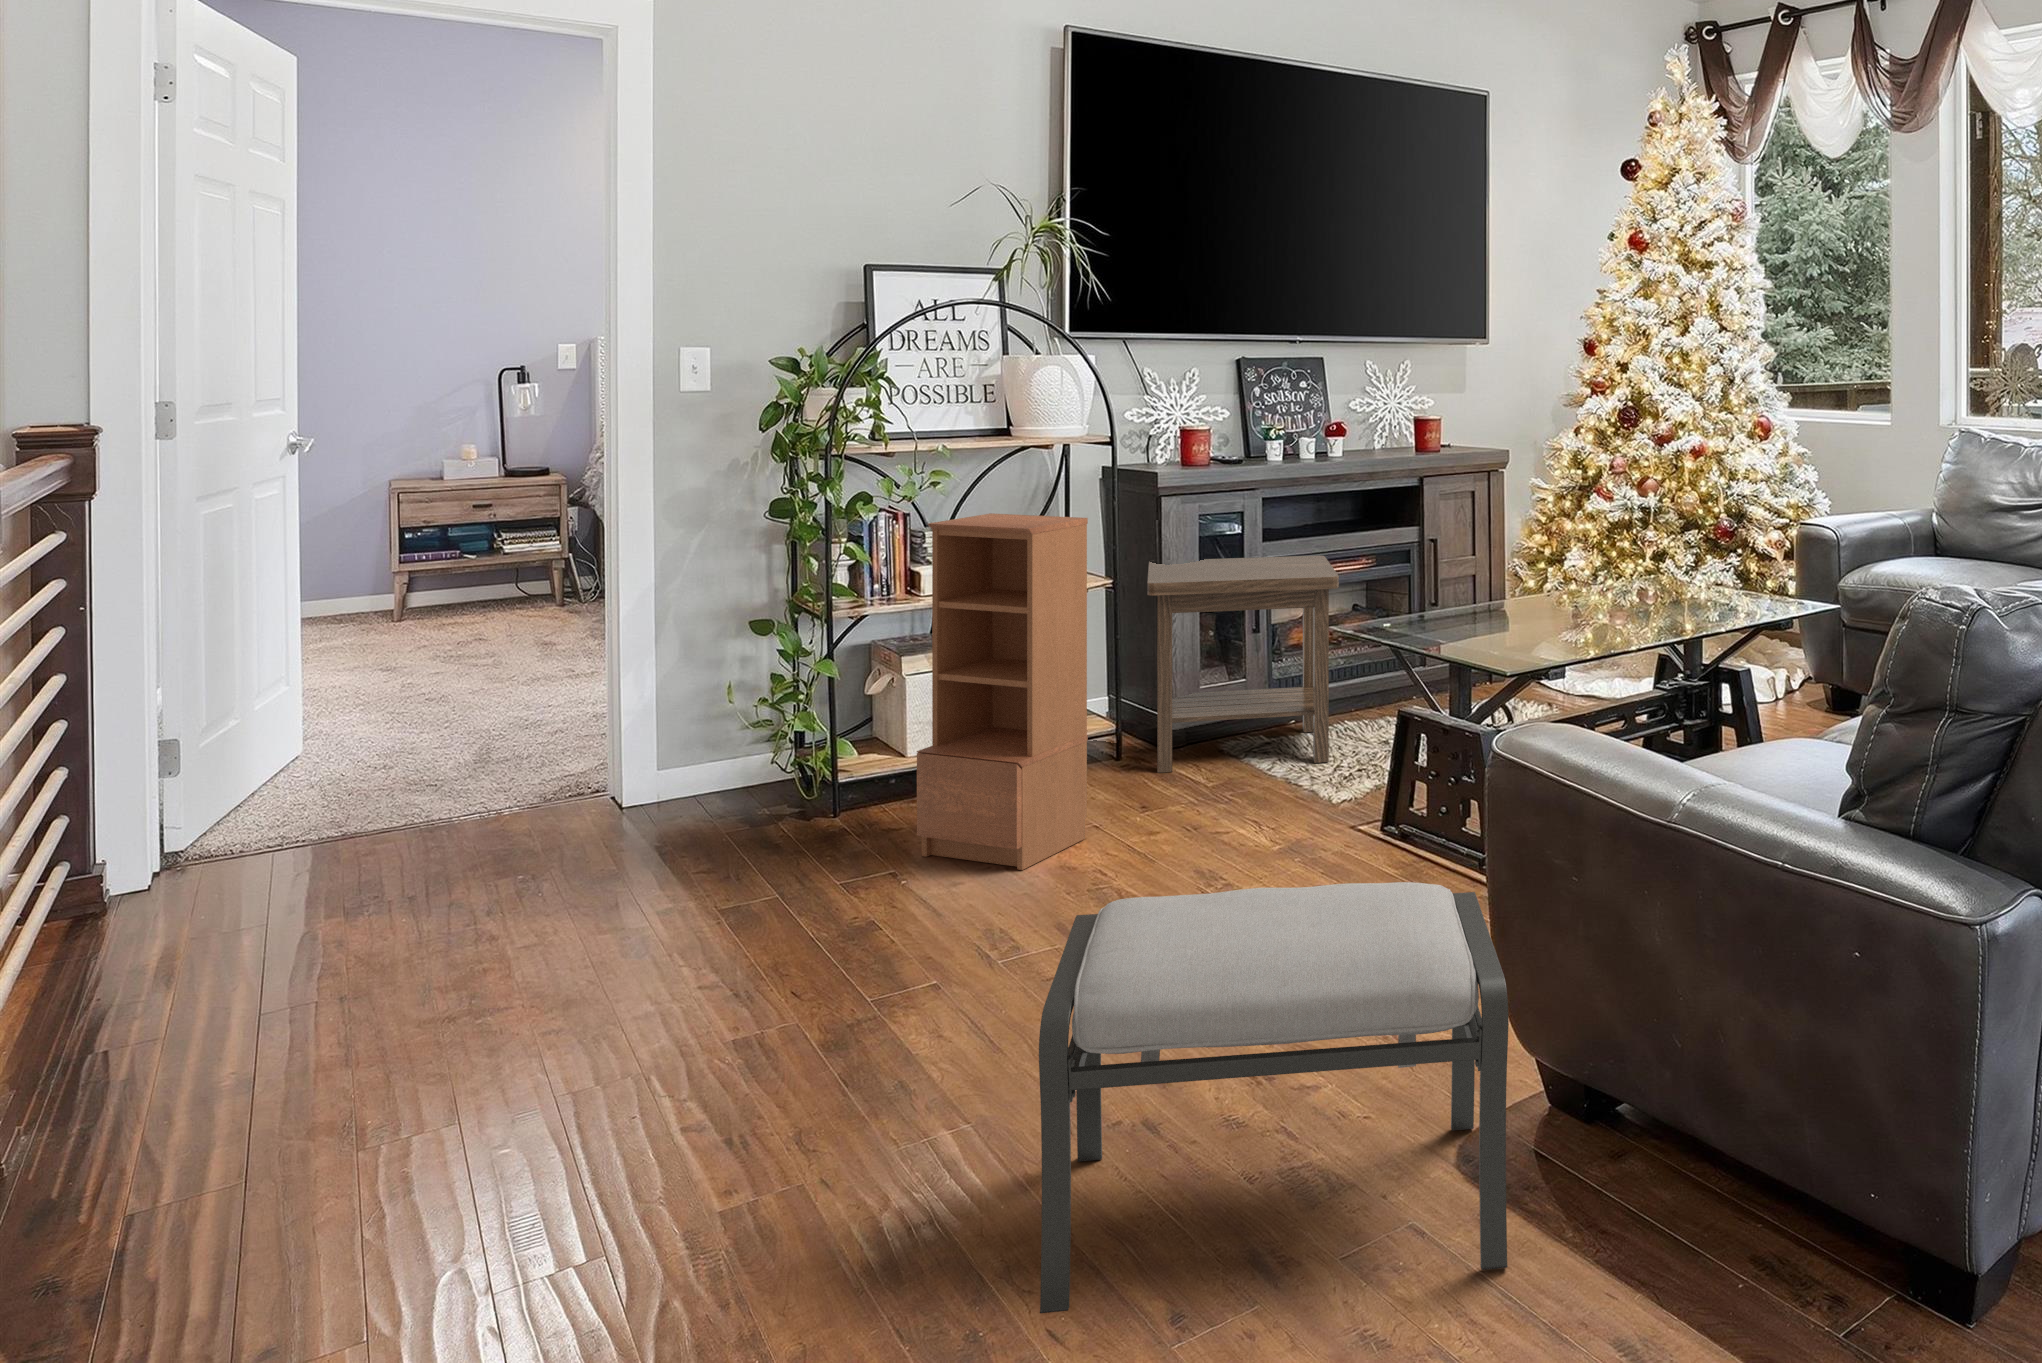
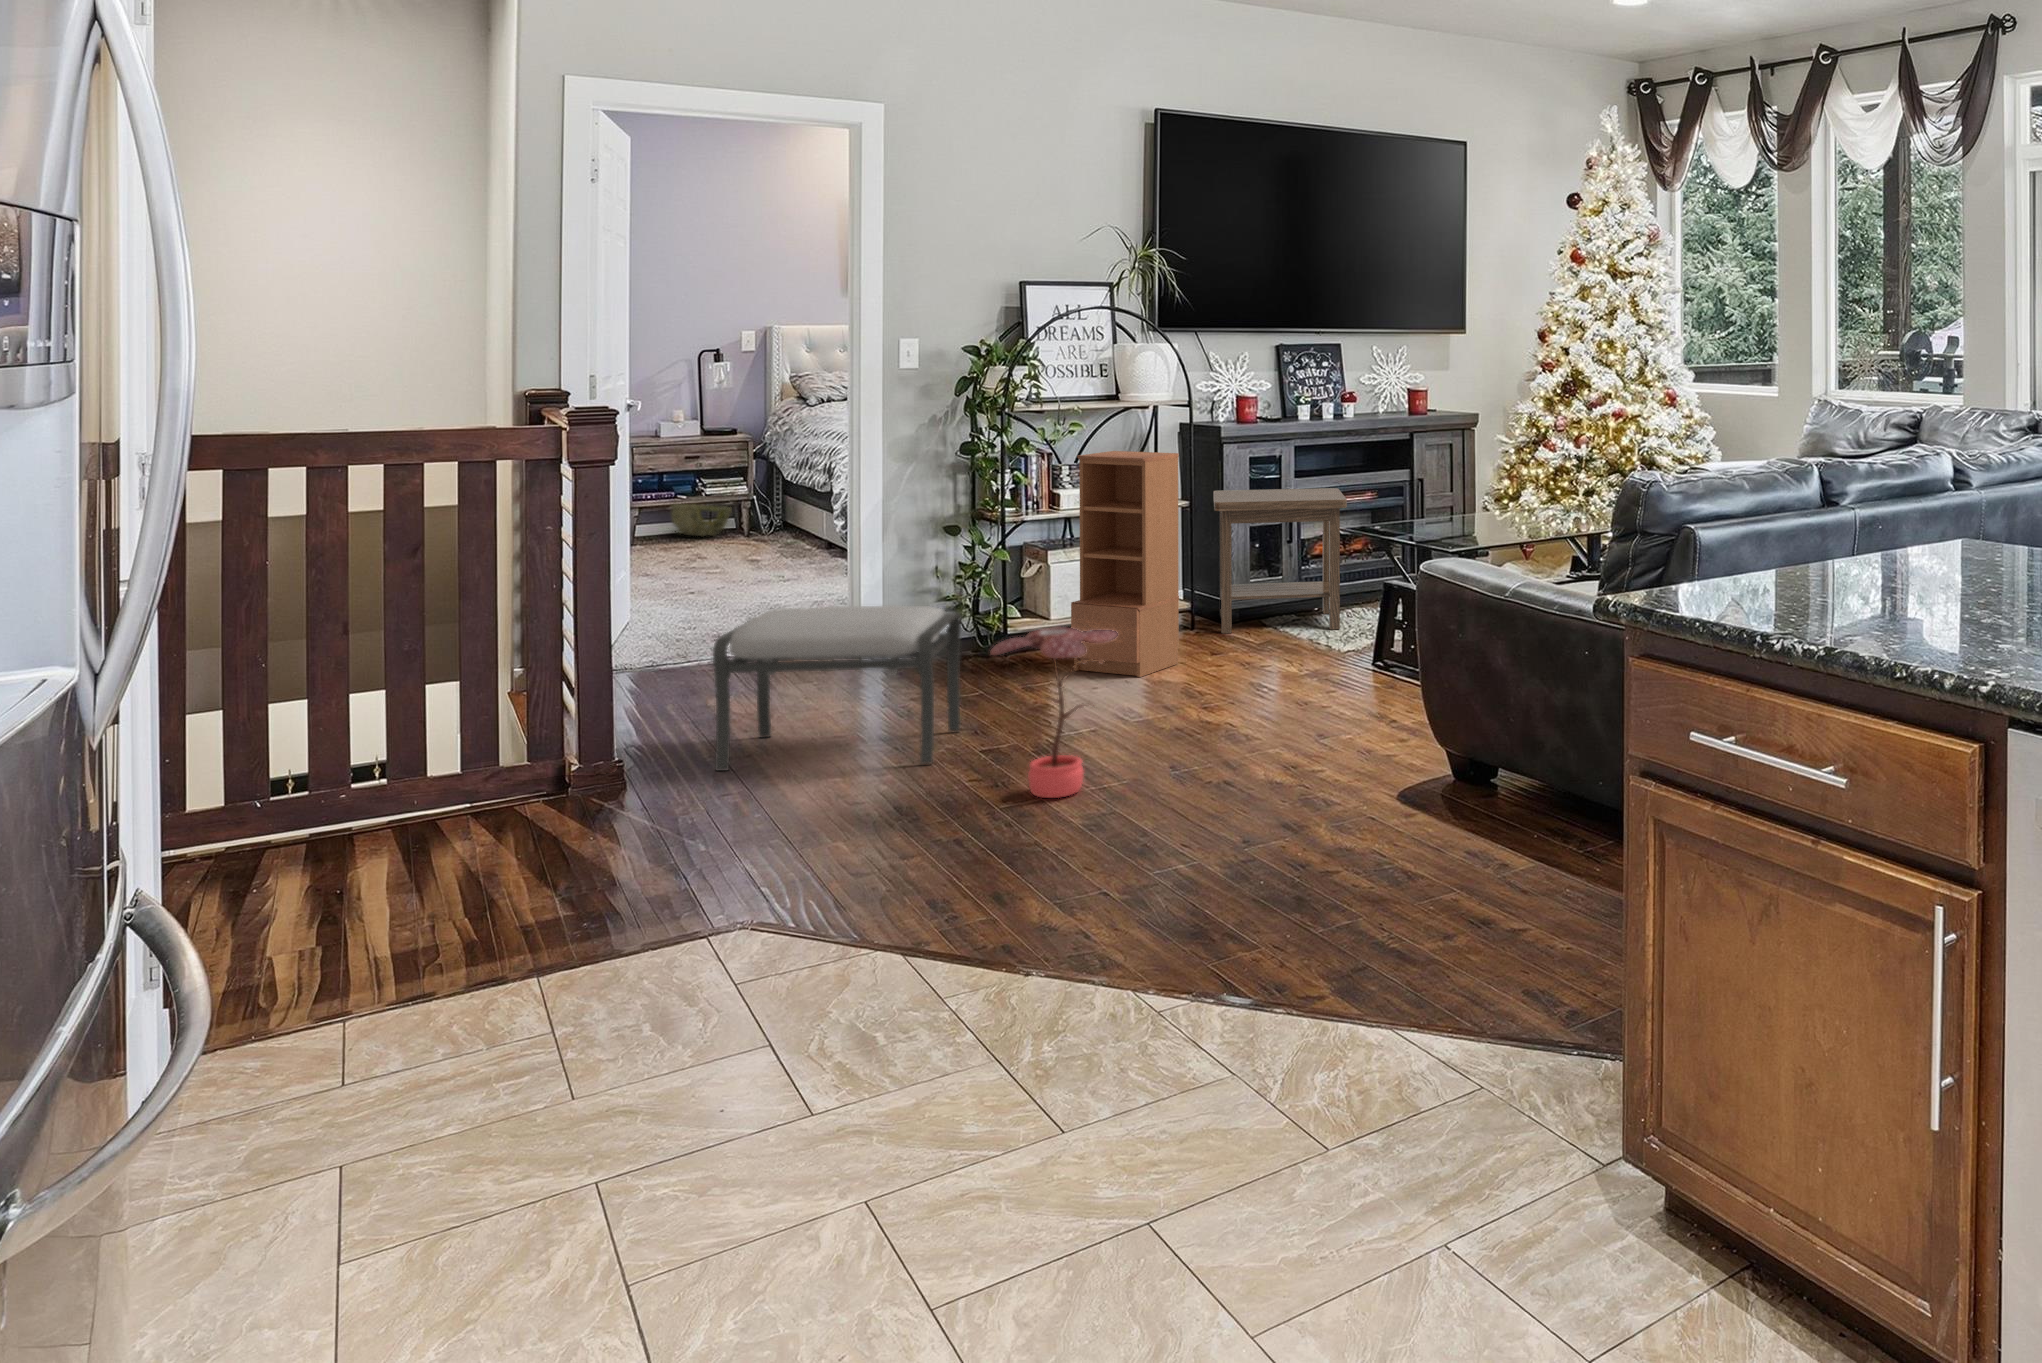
woven basket: none [446,562,538,608] -> present [671,503,732,536]
potted plant: none [663,878,931,1232] -> present [991,627,1117,798]
ottoman: present [1039,882,1508,1313] -> present [713,605,961,771]

